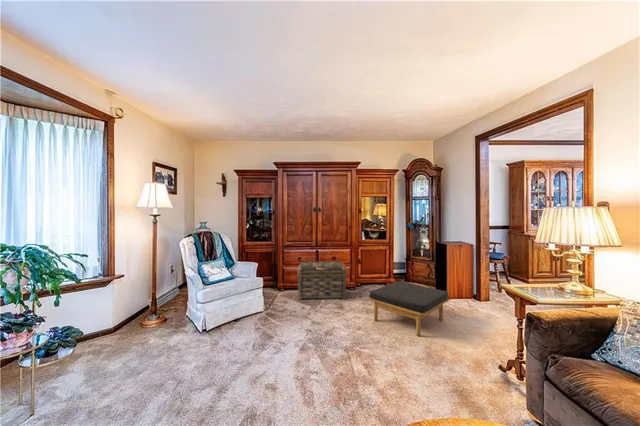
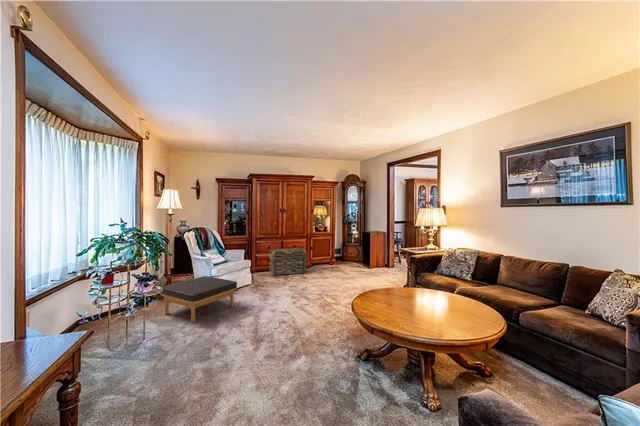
ottoman: present [370,281,448,336] -> present [161,276,237,323]

